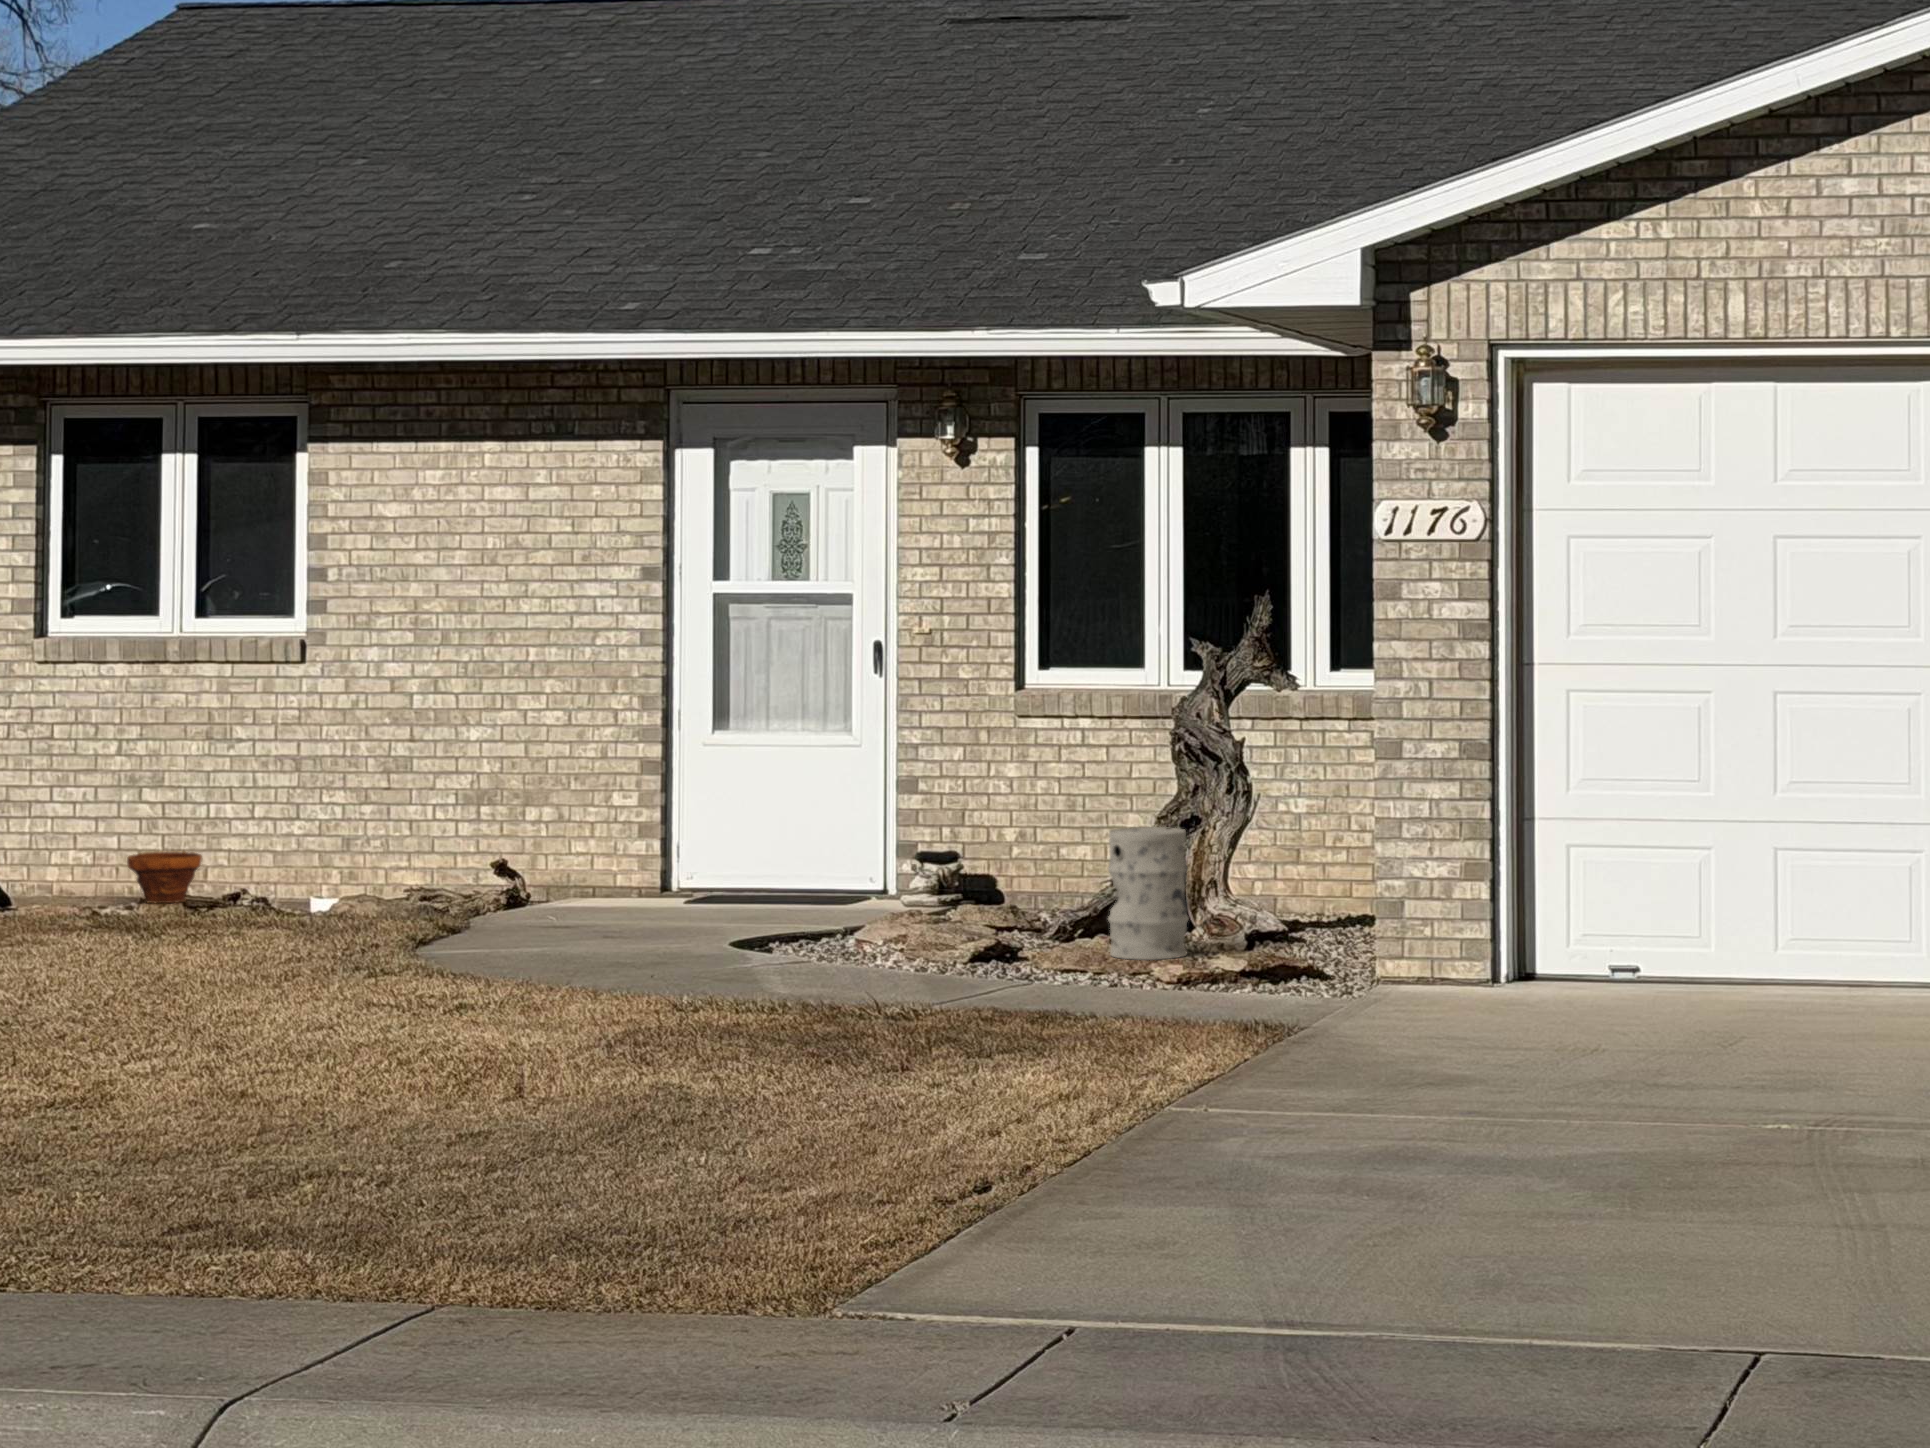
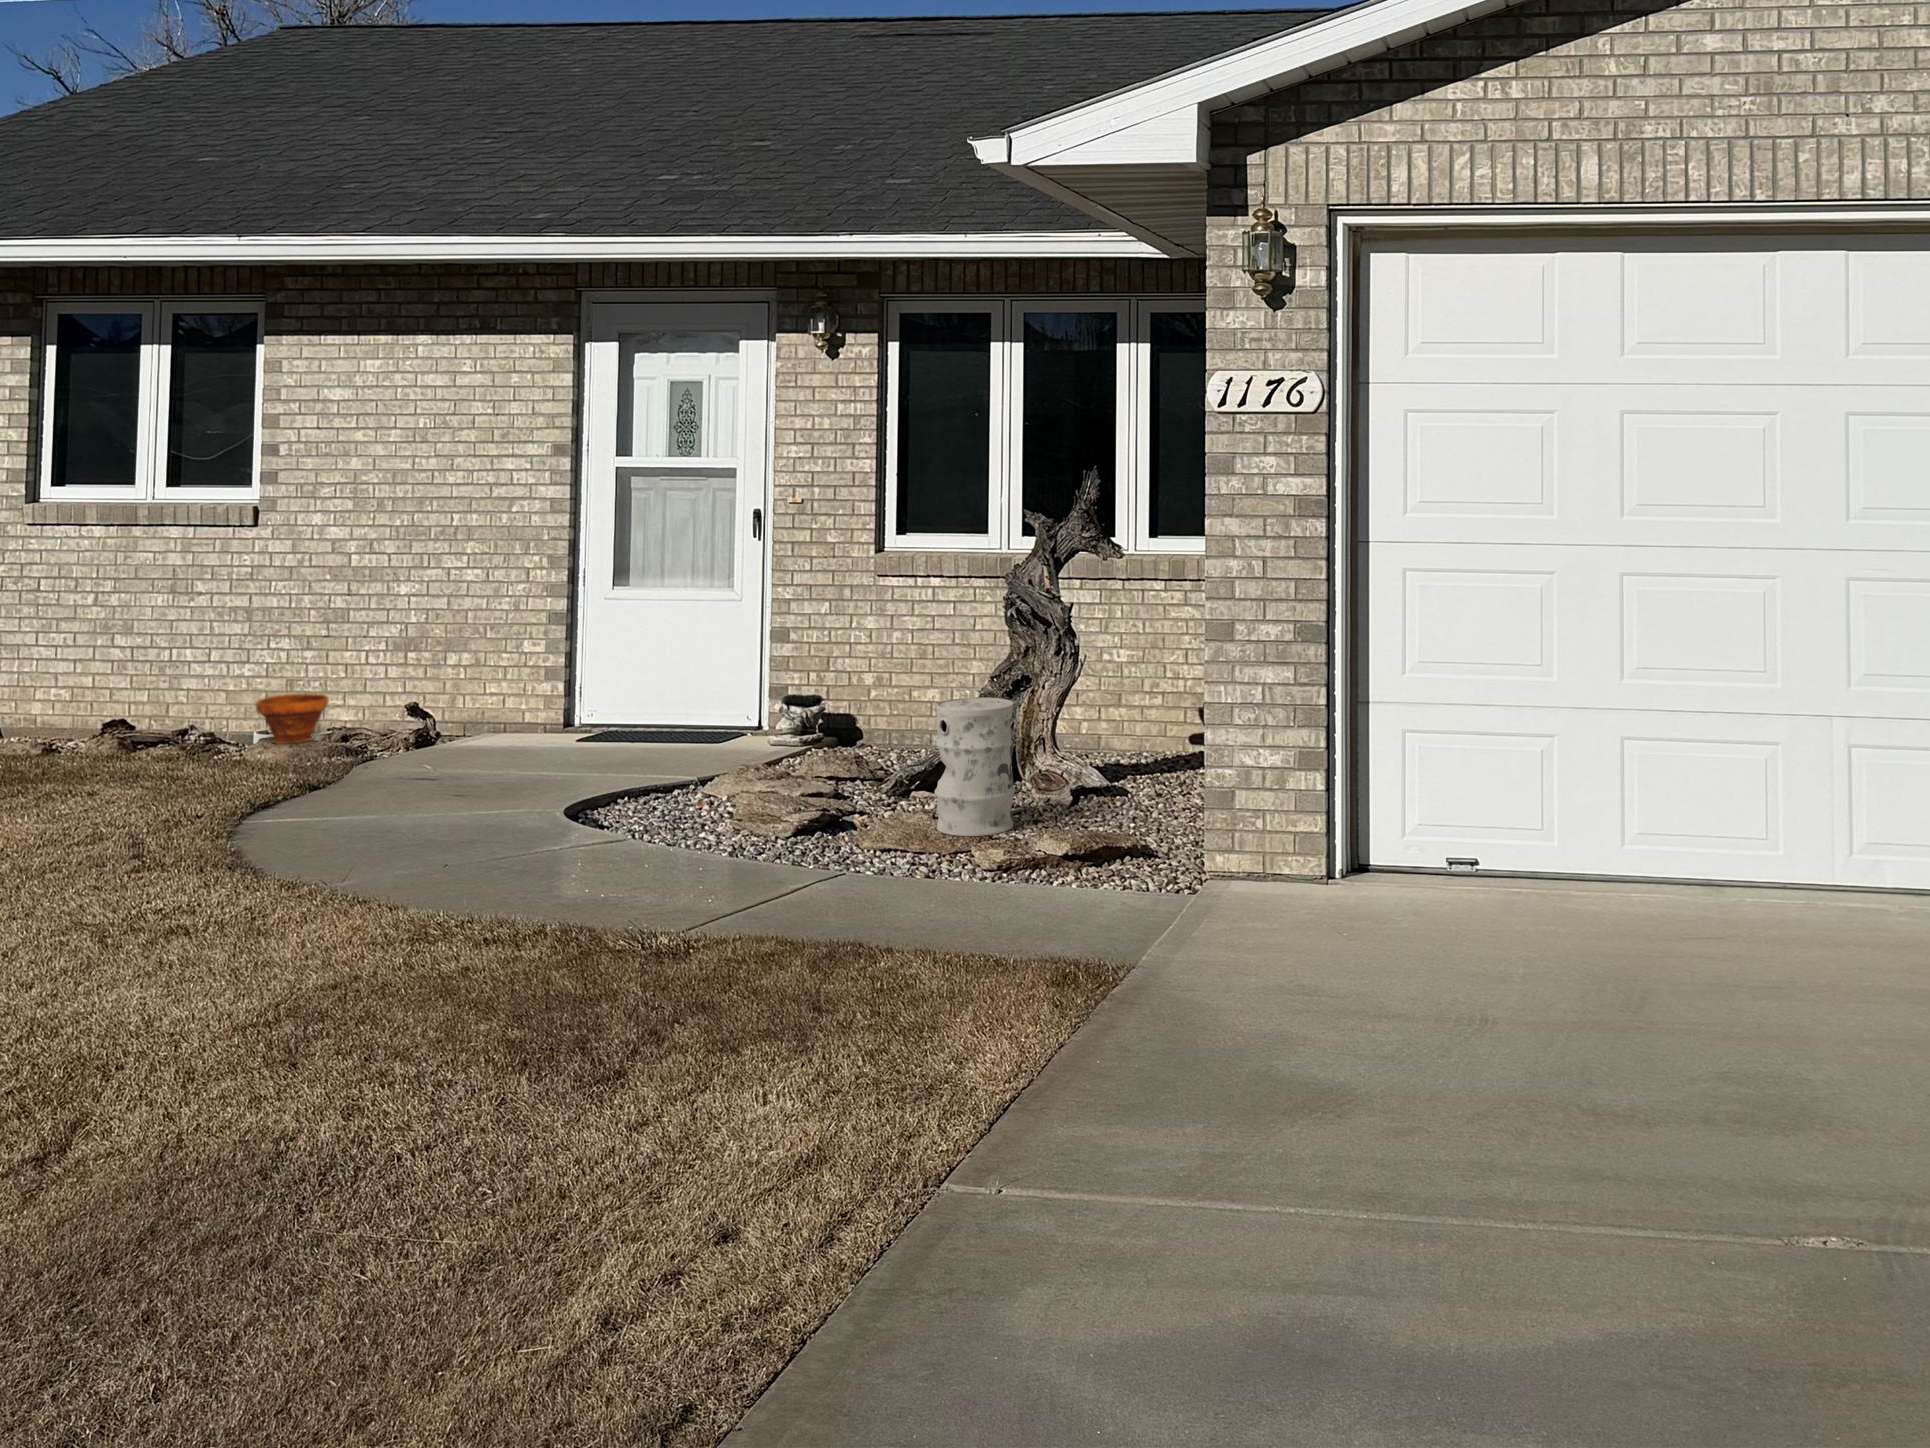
planter: present [127,851,202,903] -> present [256,693,329,744]

